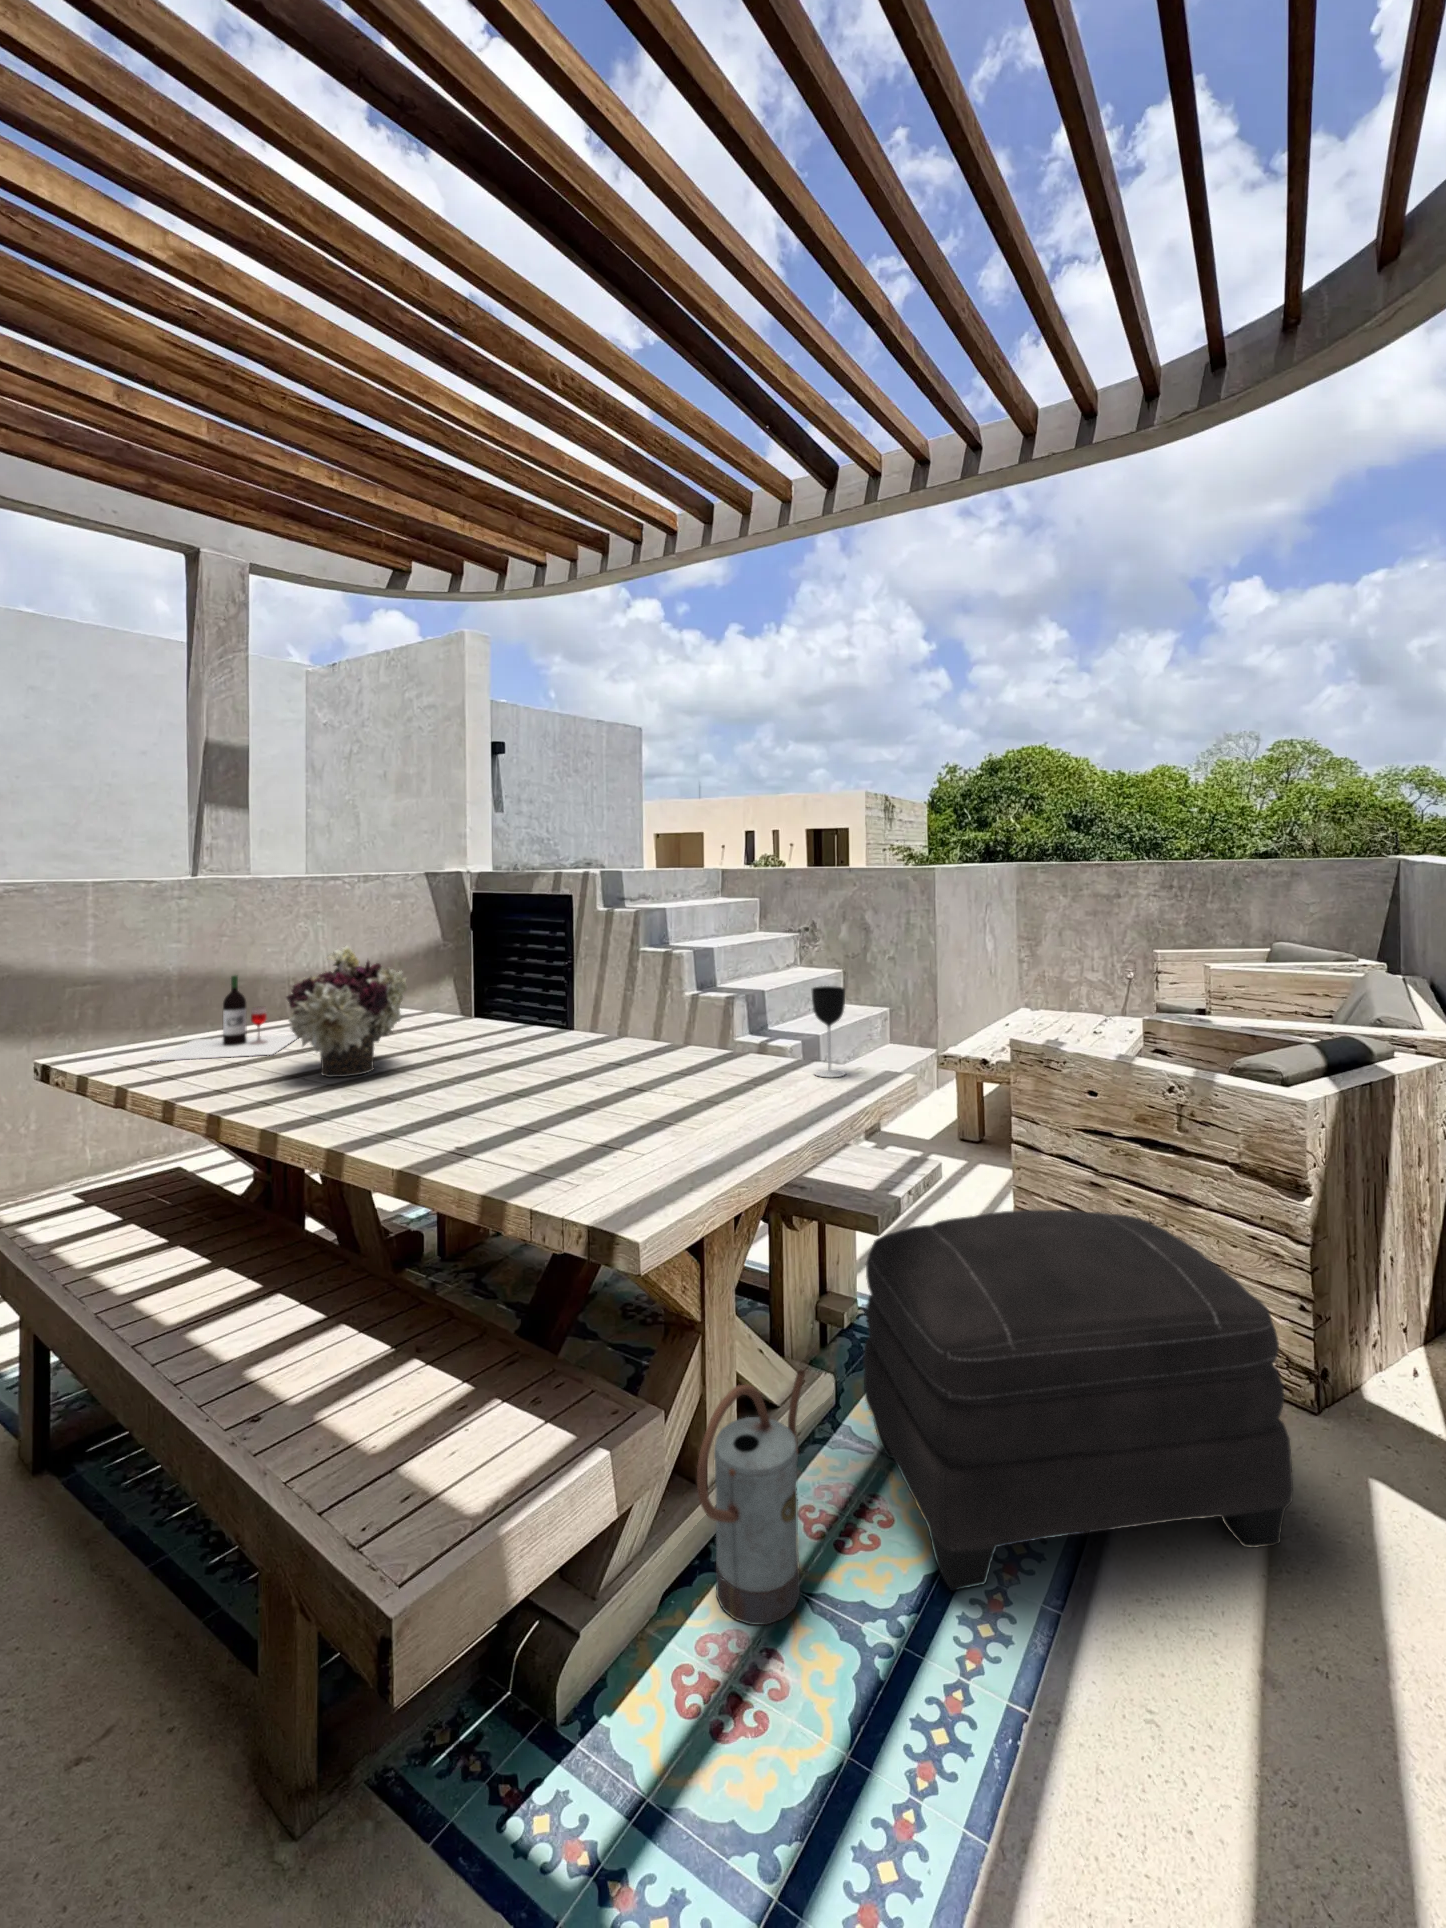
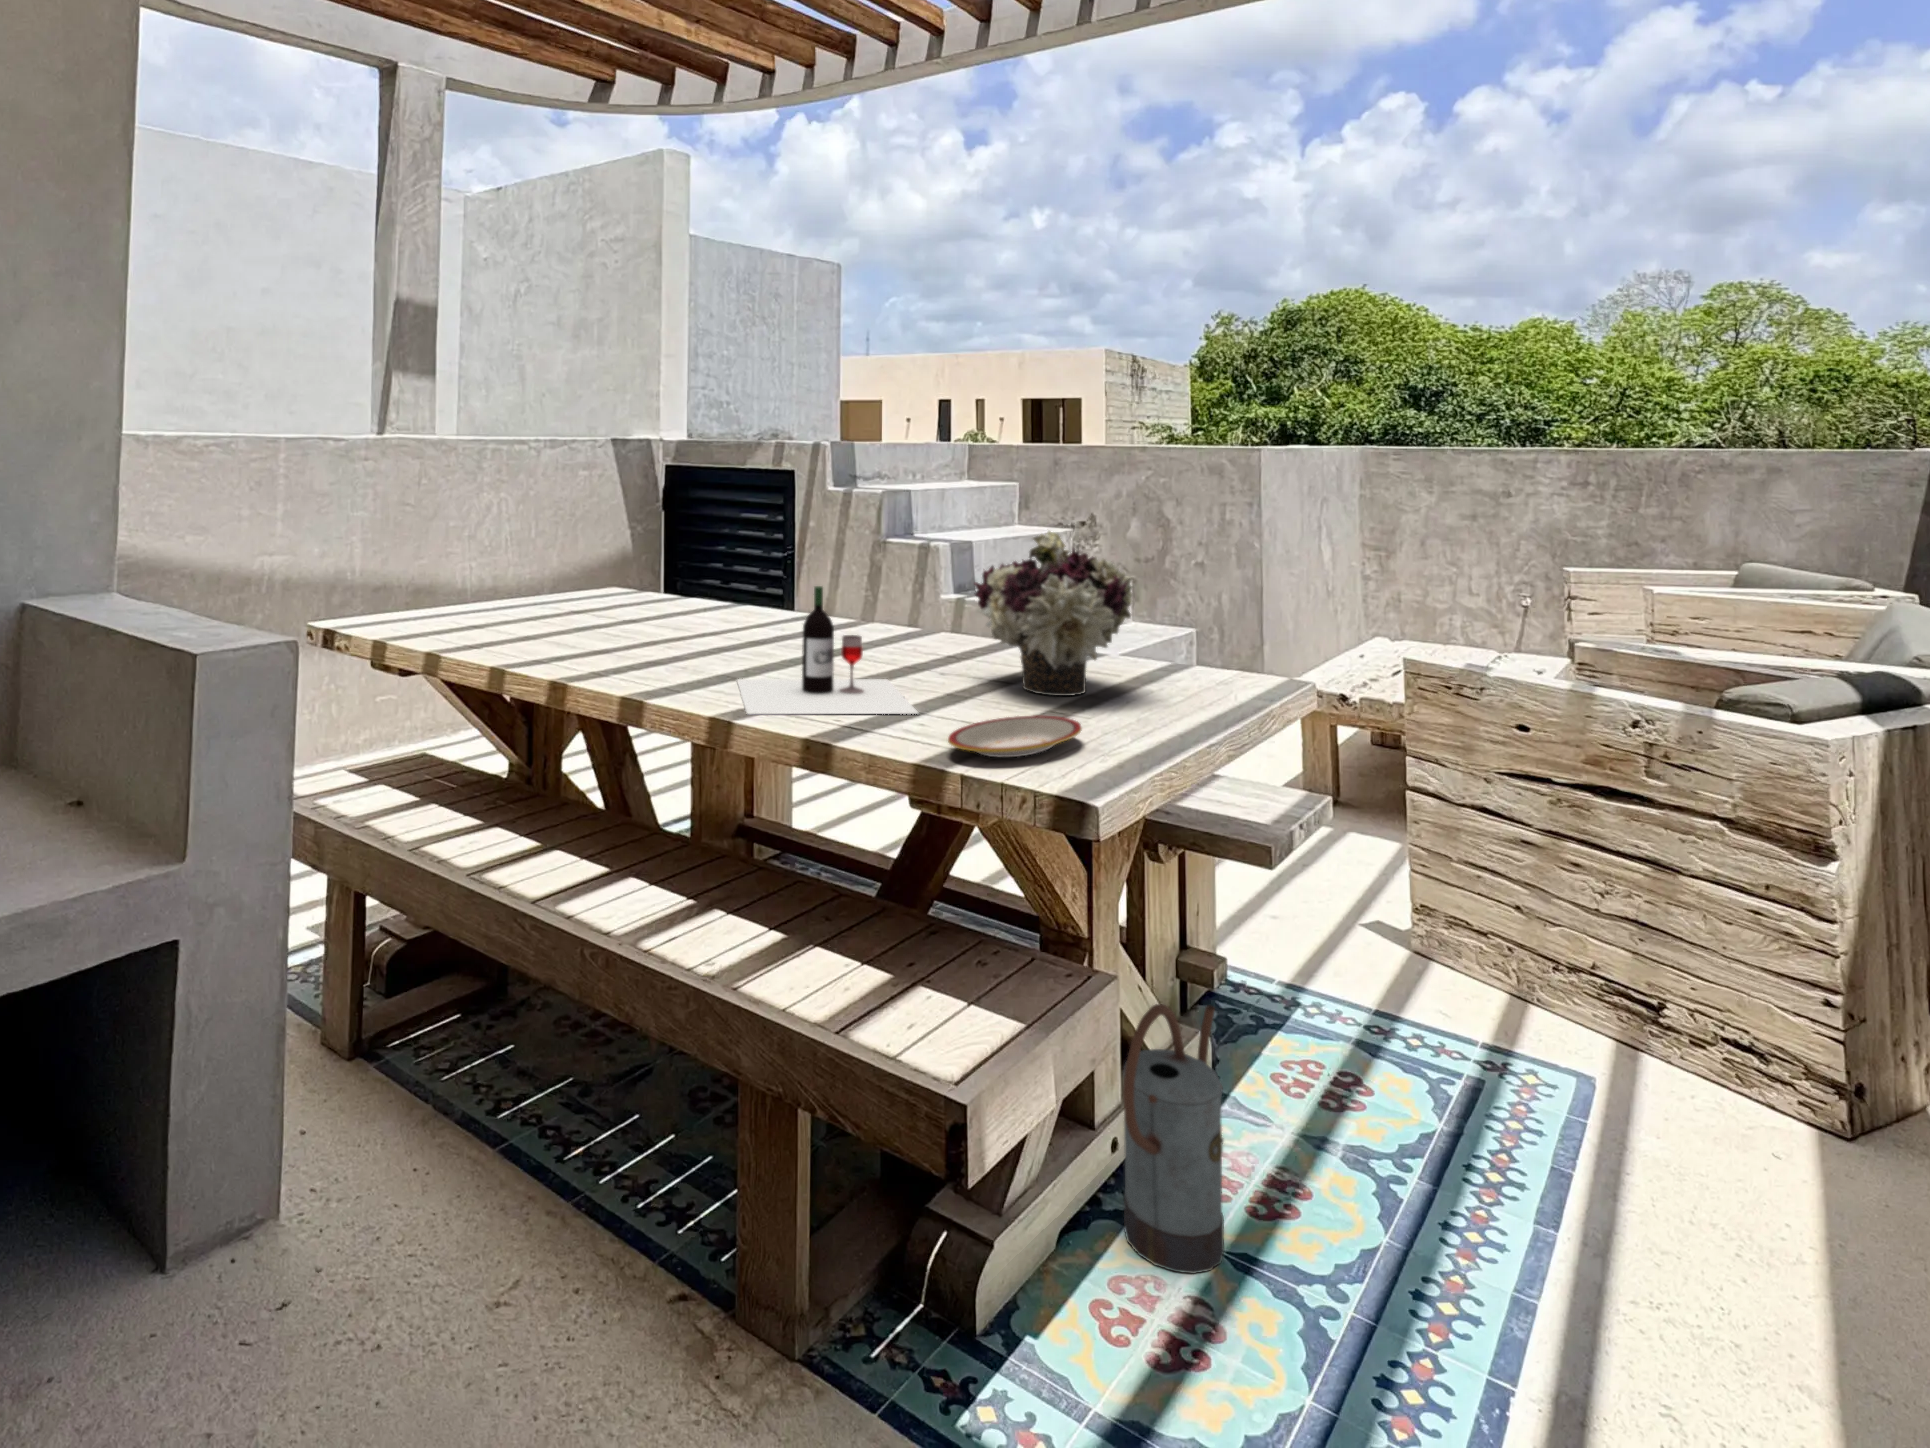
flower arrangement: present [286,946,407,1077] -> present [974,531,1133,696]
wine bottle: present [153,976,297,1061] -> present [737,586,918,714]
wine glass: present [812,986,845,1077] -> none [1180,580,1222,687]
plate: none [546,1124,684,1173] -> present [948,716,1081,758]
ottoman: present [863,1210,1293,1590] -> none [1262,851,1831,1266]

